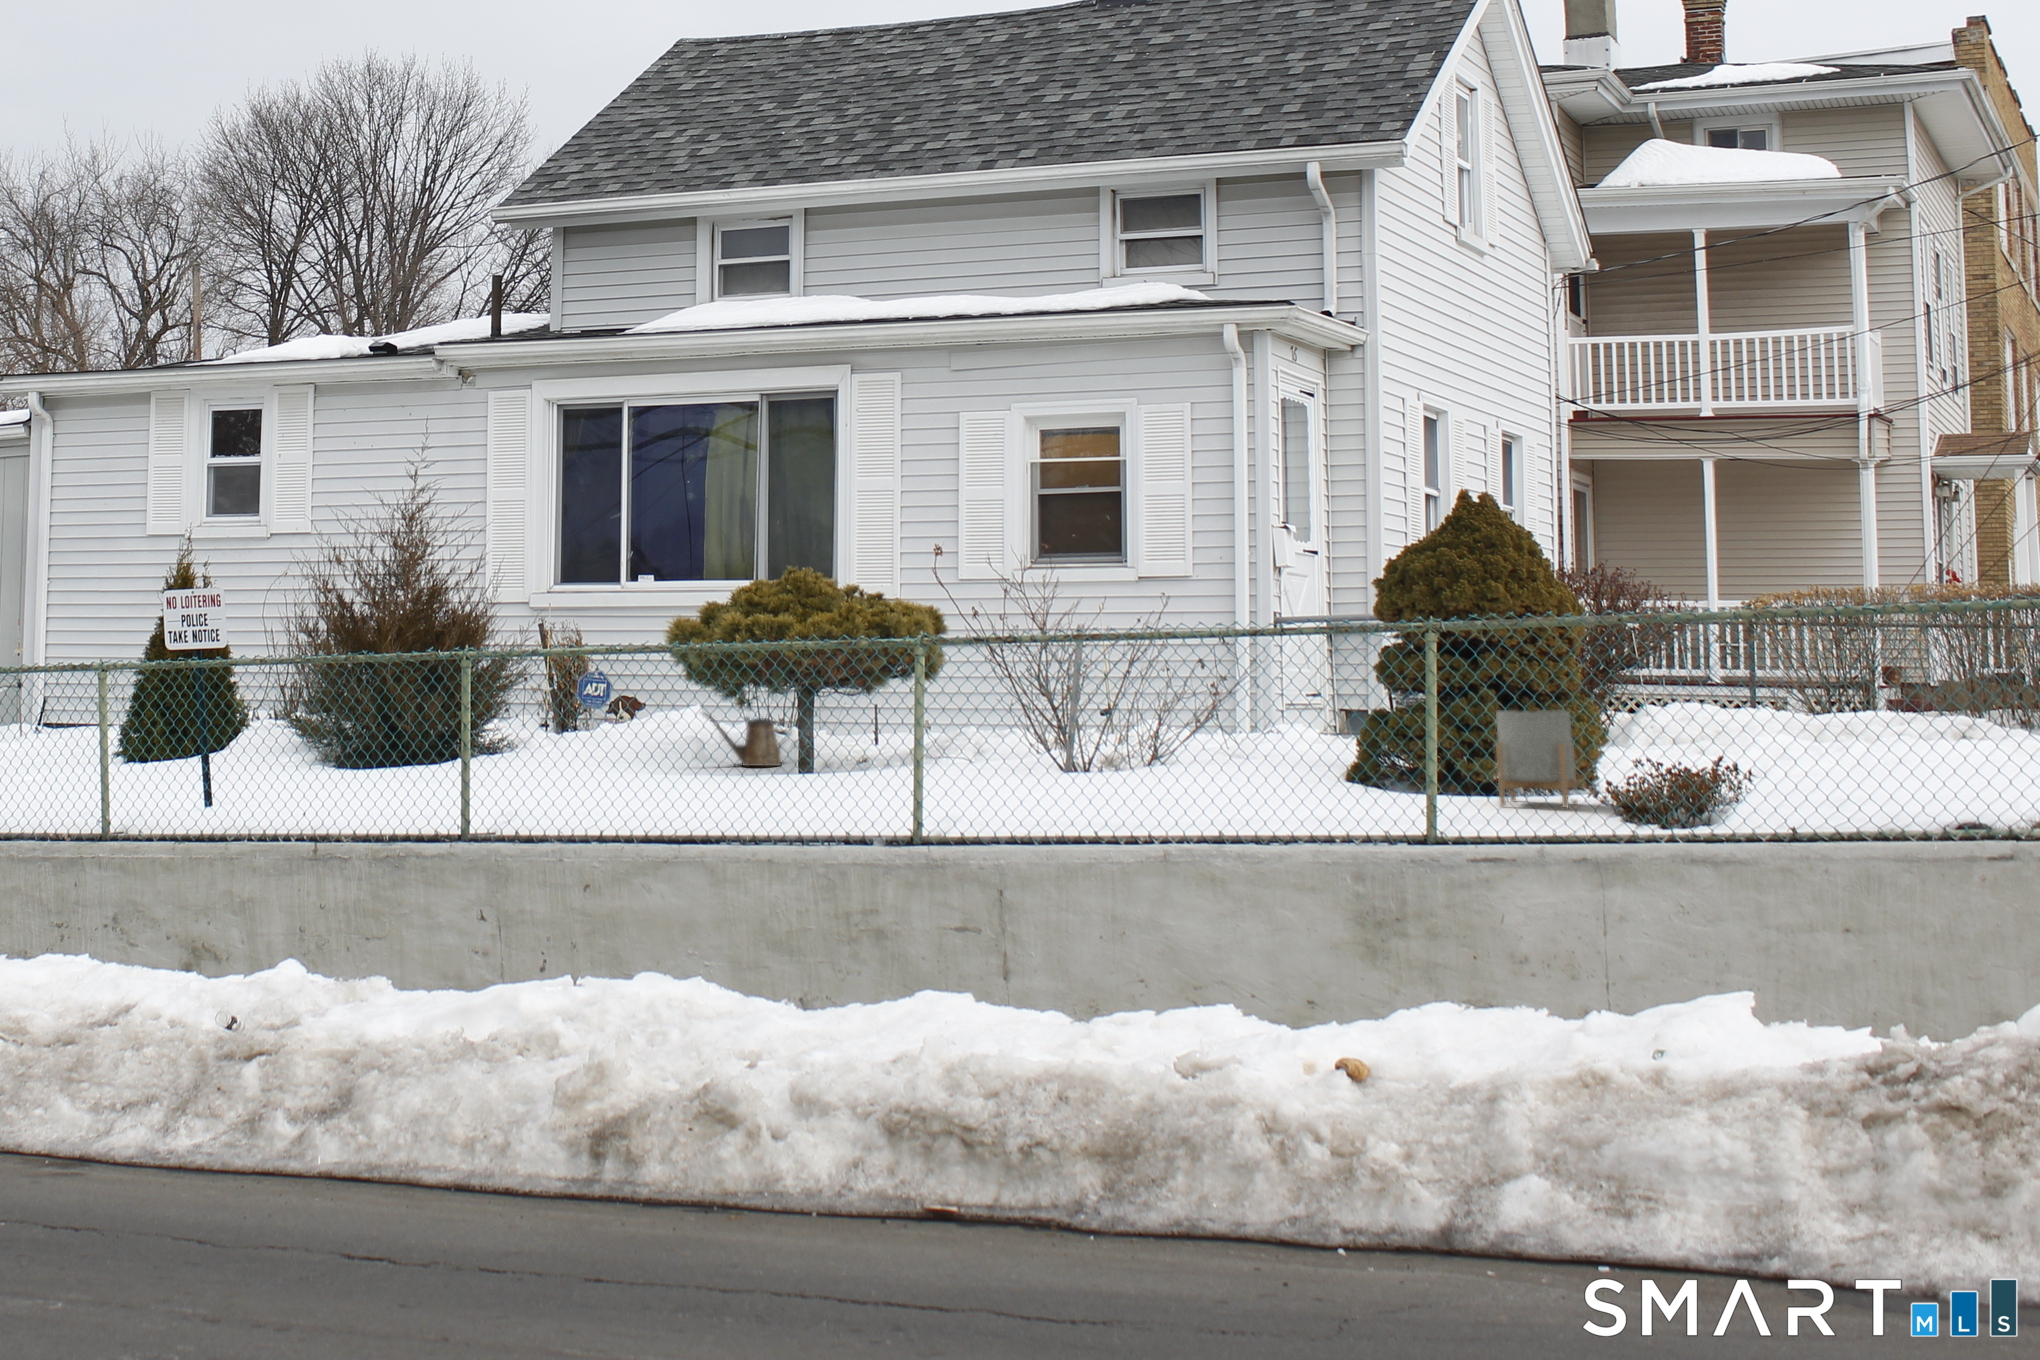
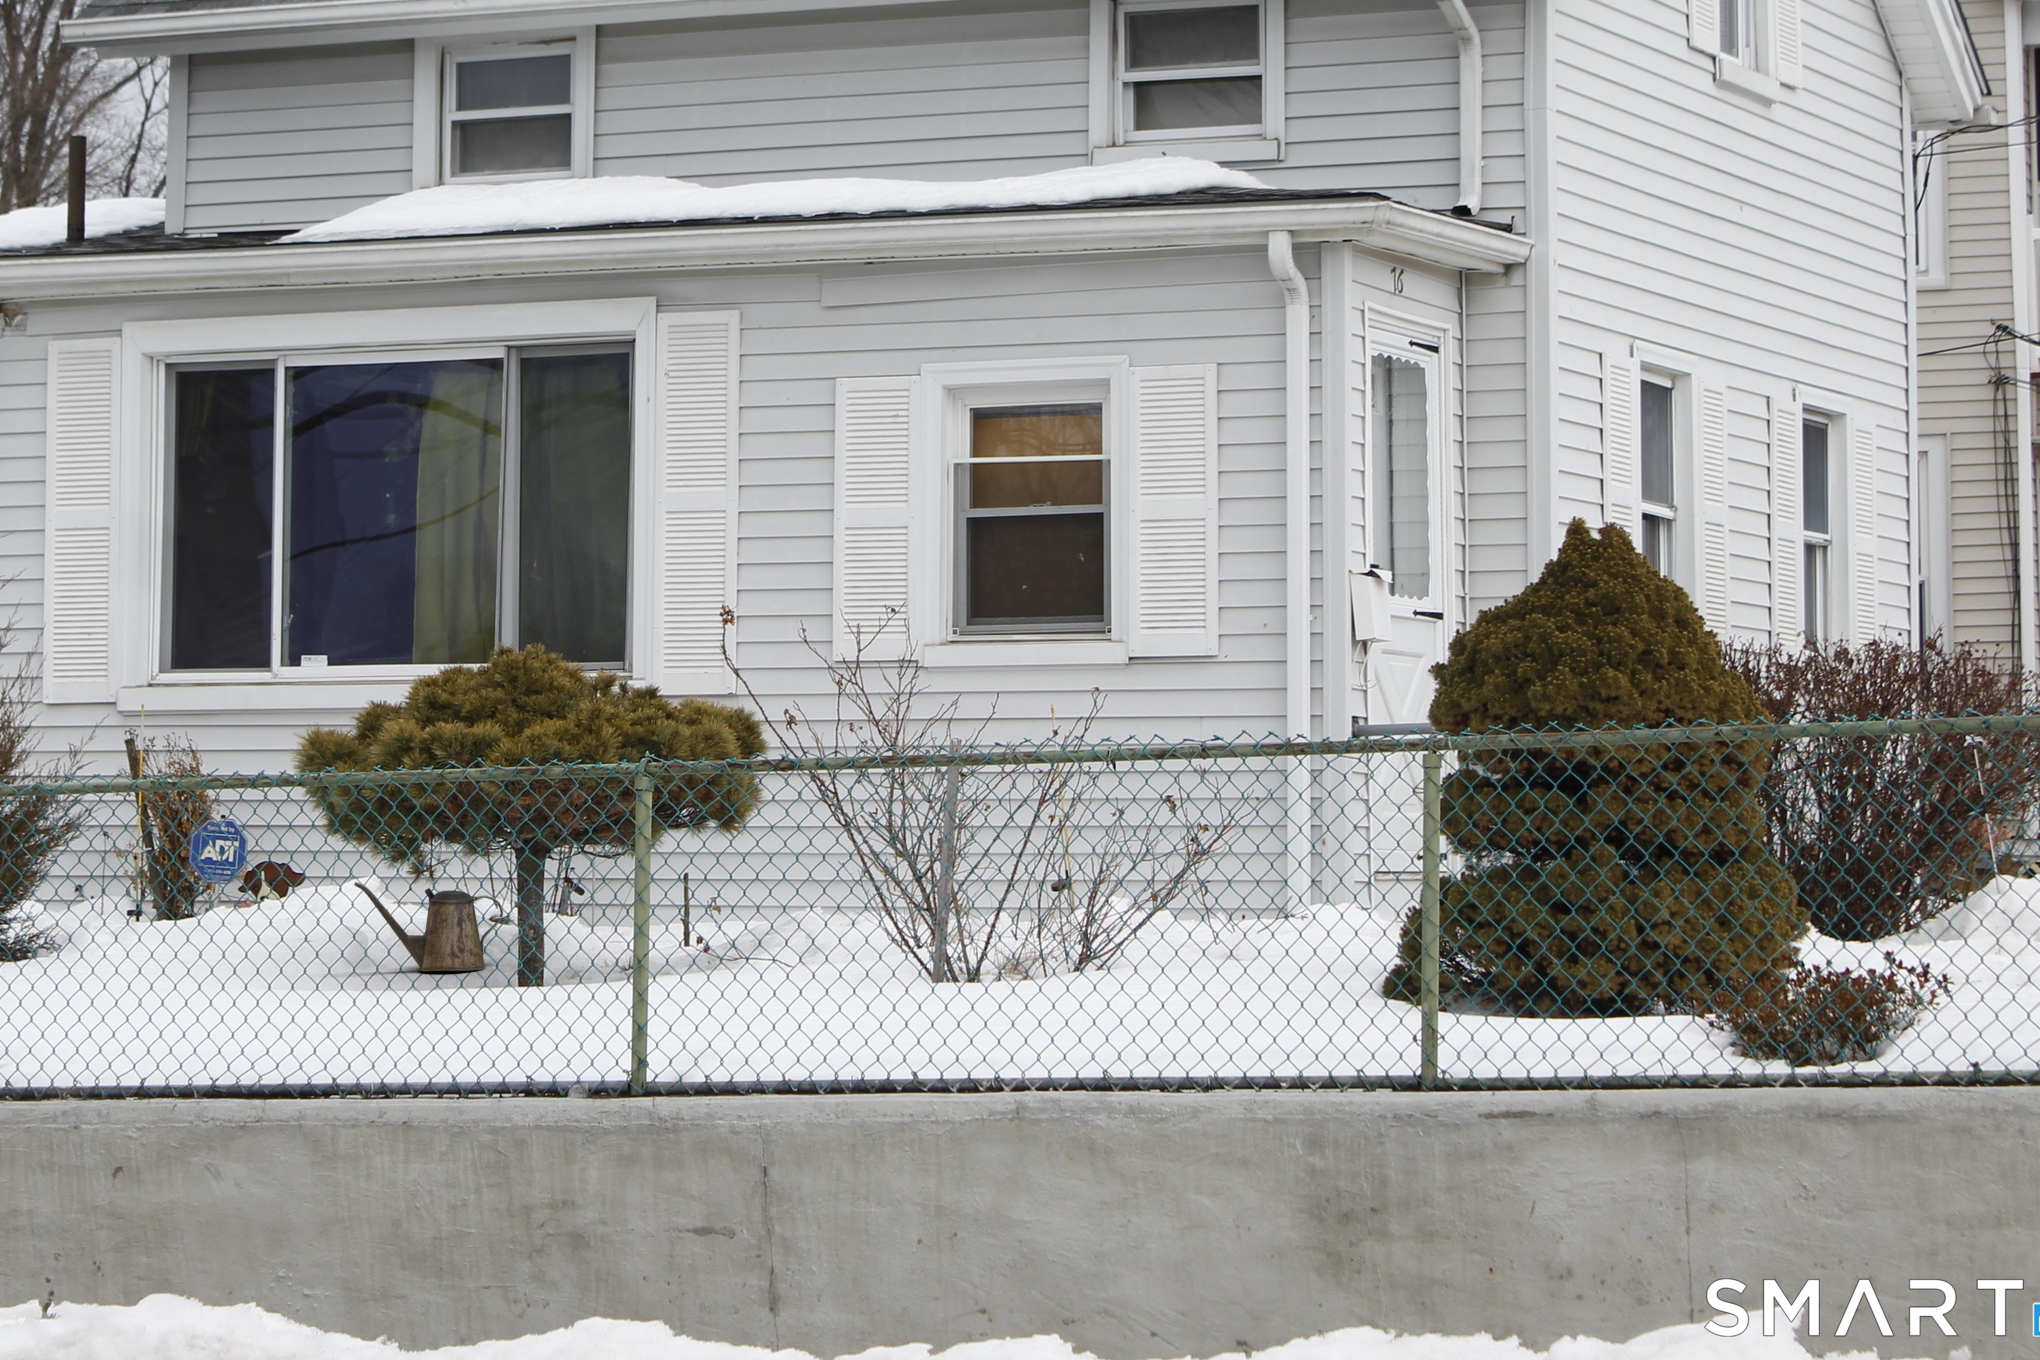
planter: present [1496,710,1578,808] -> none [1566,873,1692,1030]

